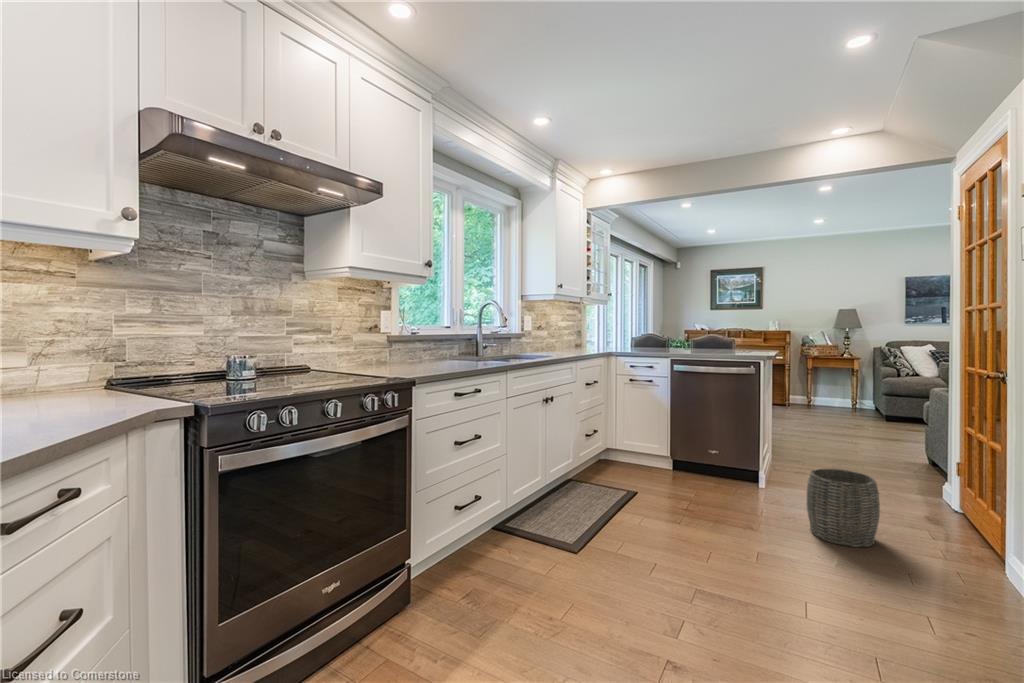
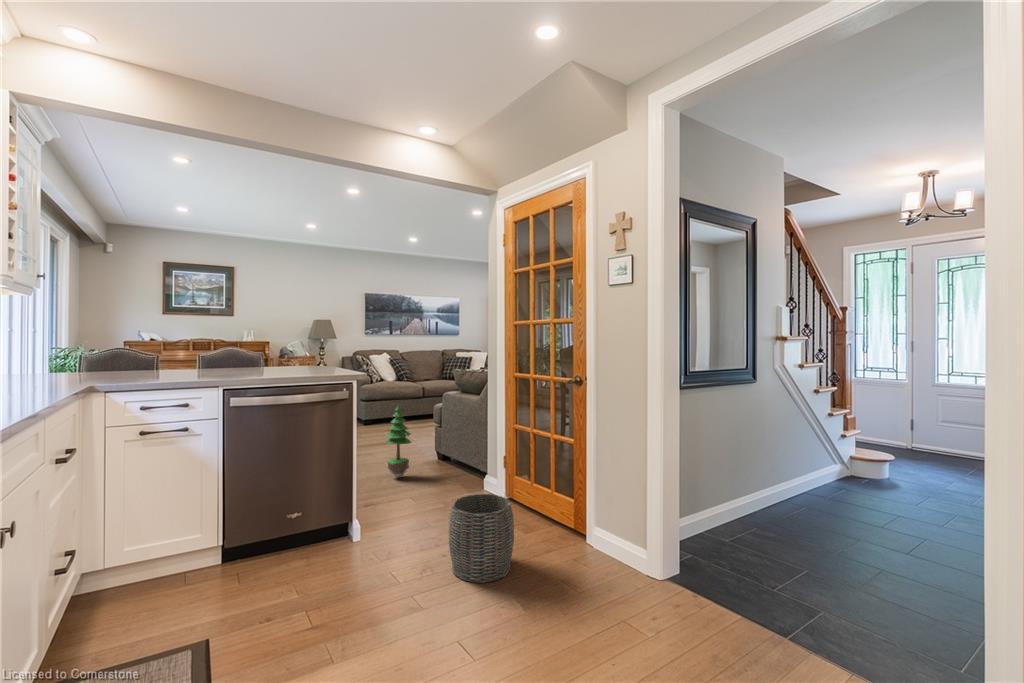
potted tree: none [839,391,872,466] -> present [385,404,411,478]

